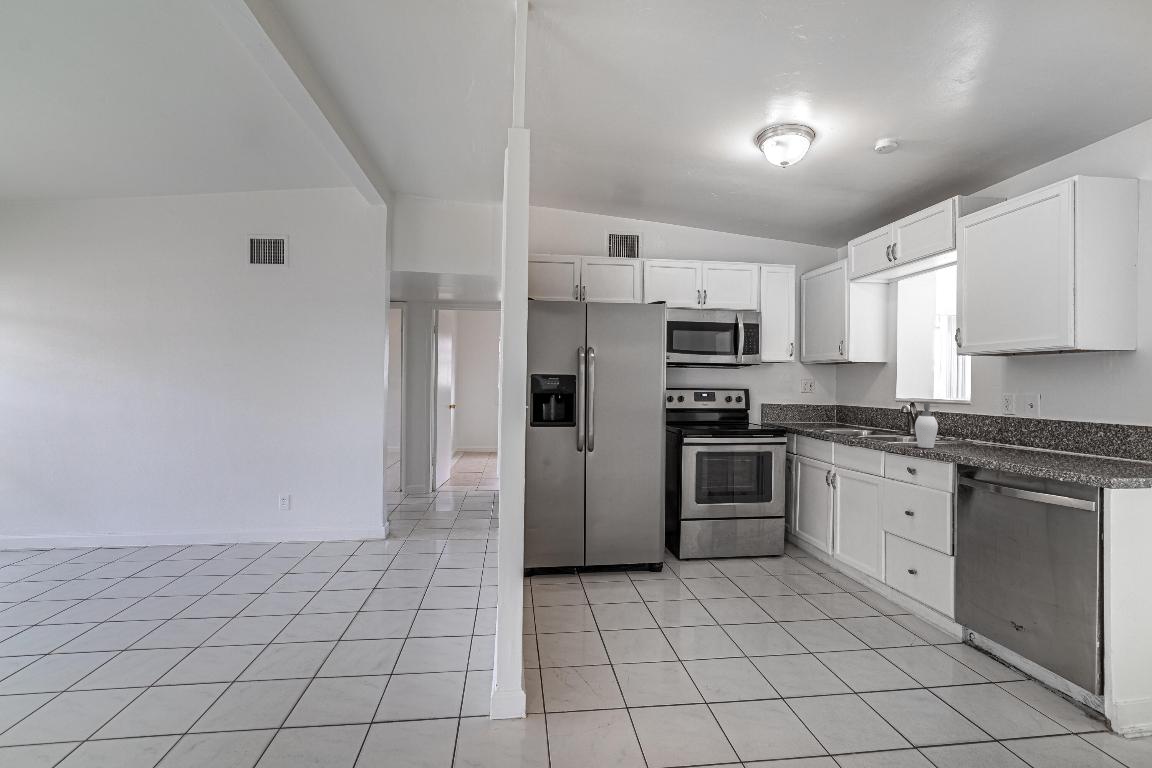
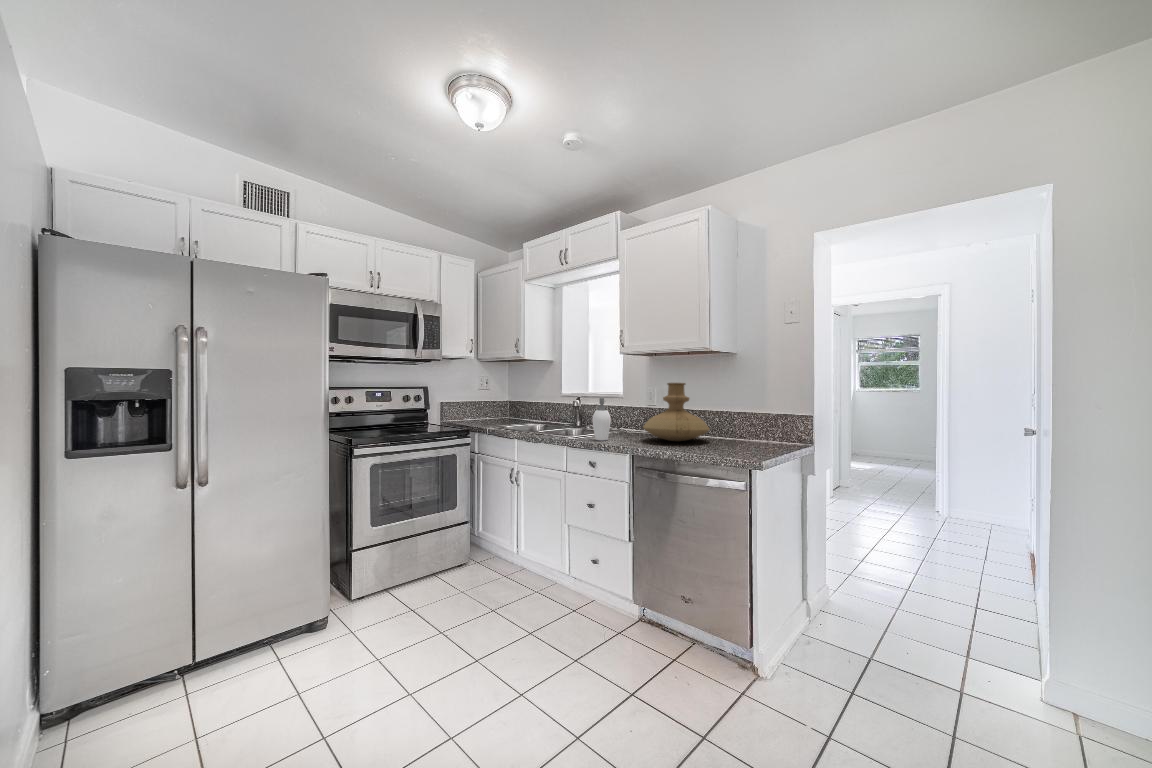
vase: none [978,388,1076,455] -> present [643,383,710,441]

